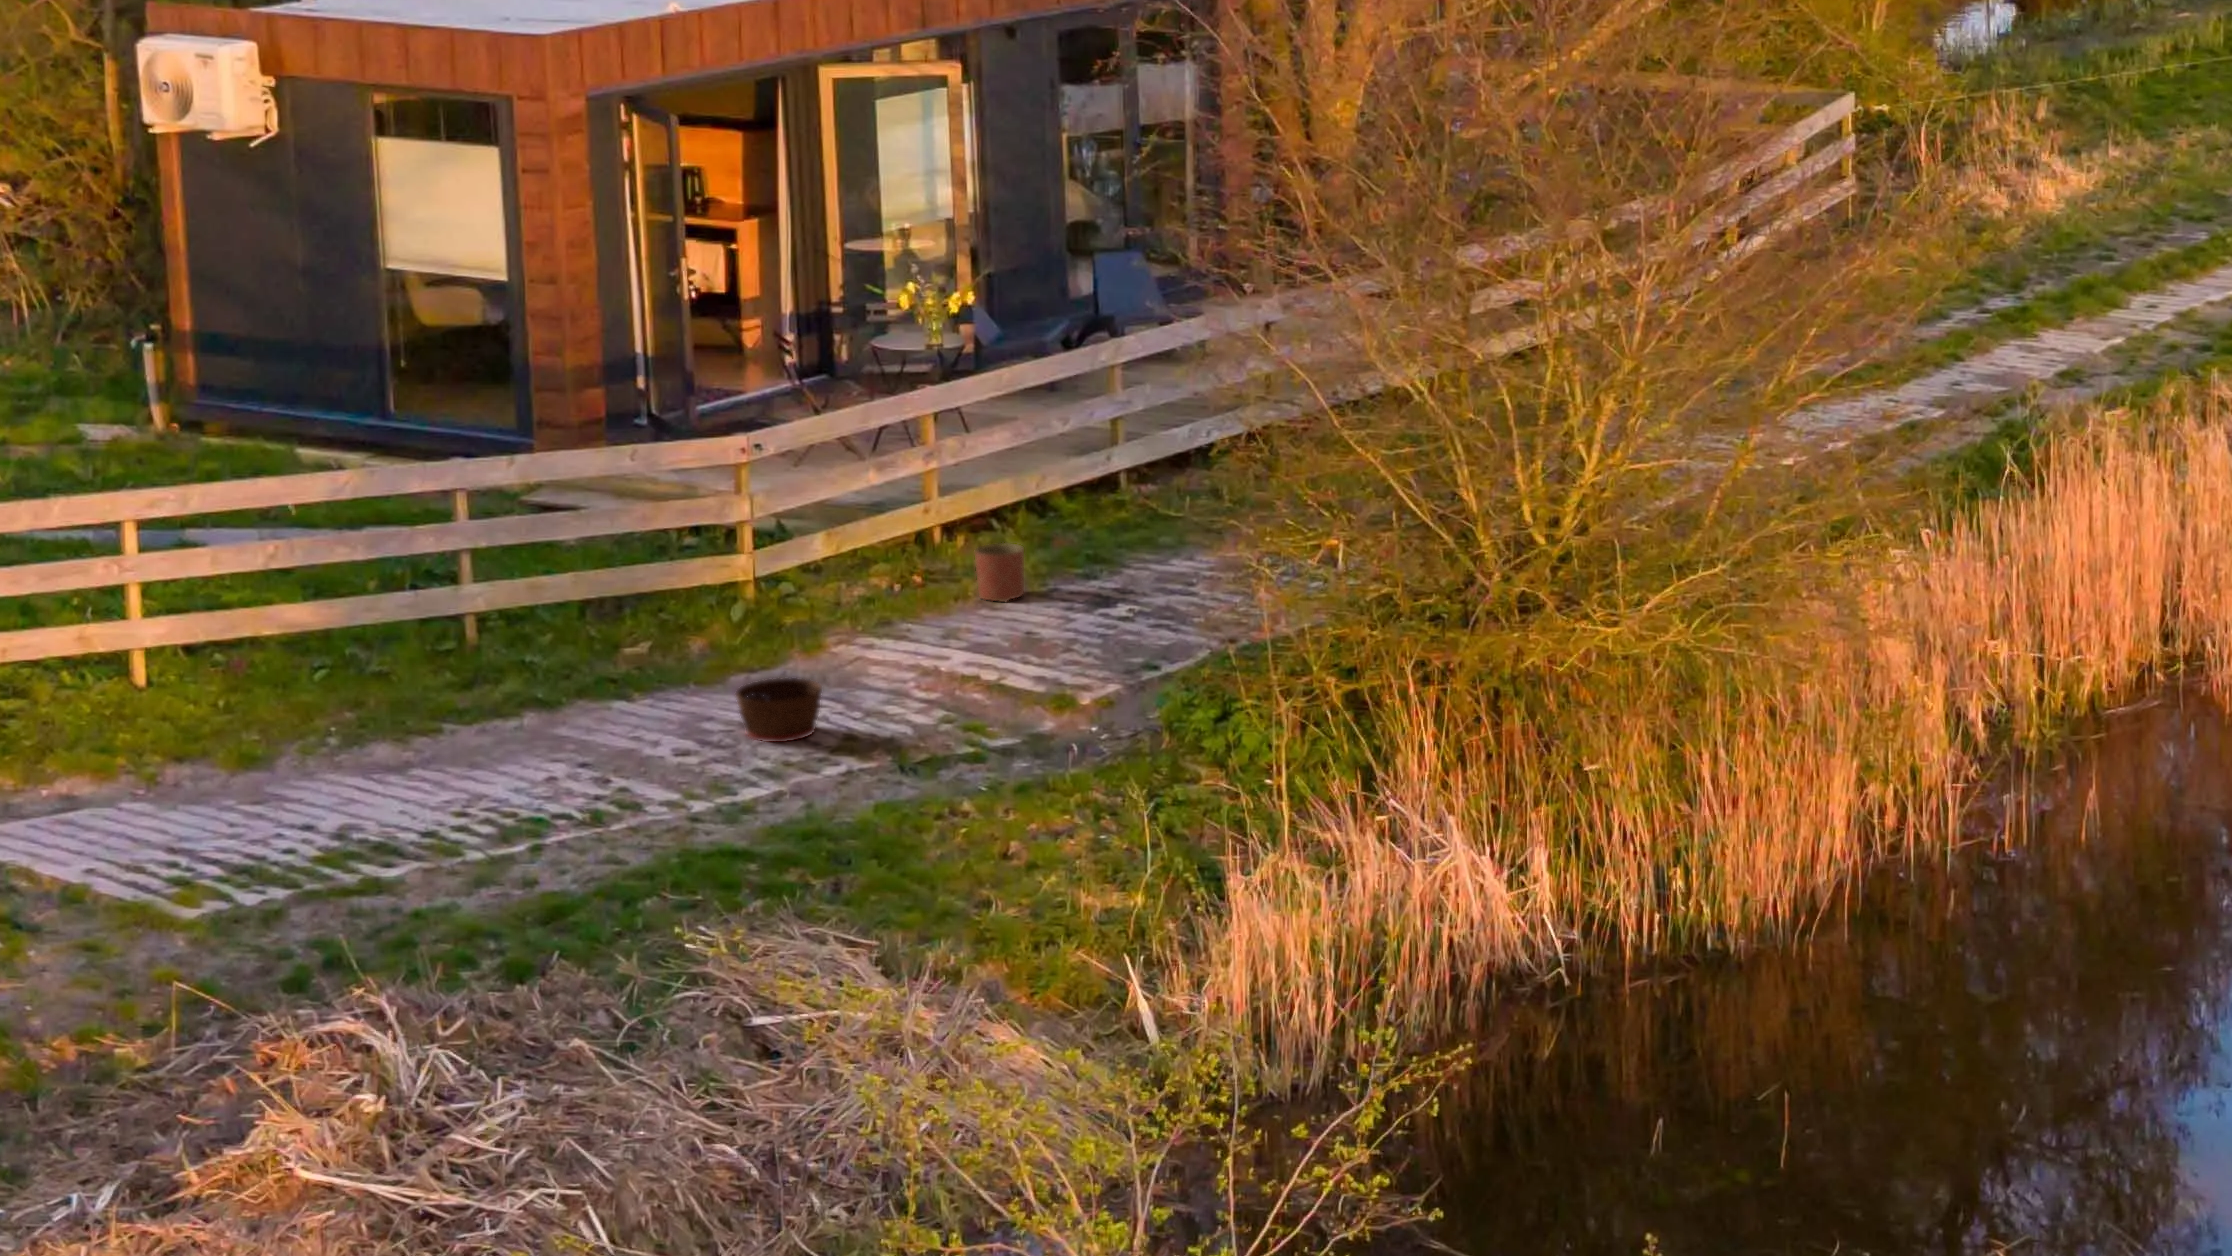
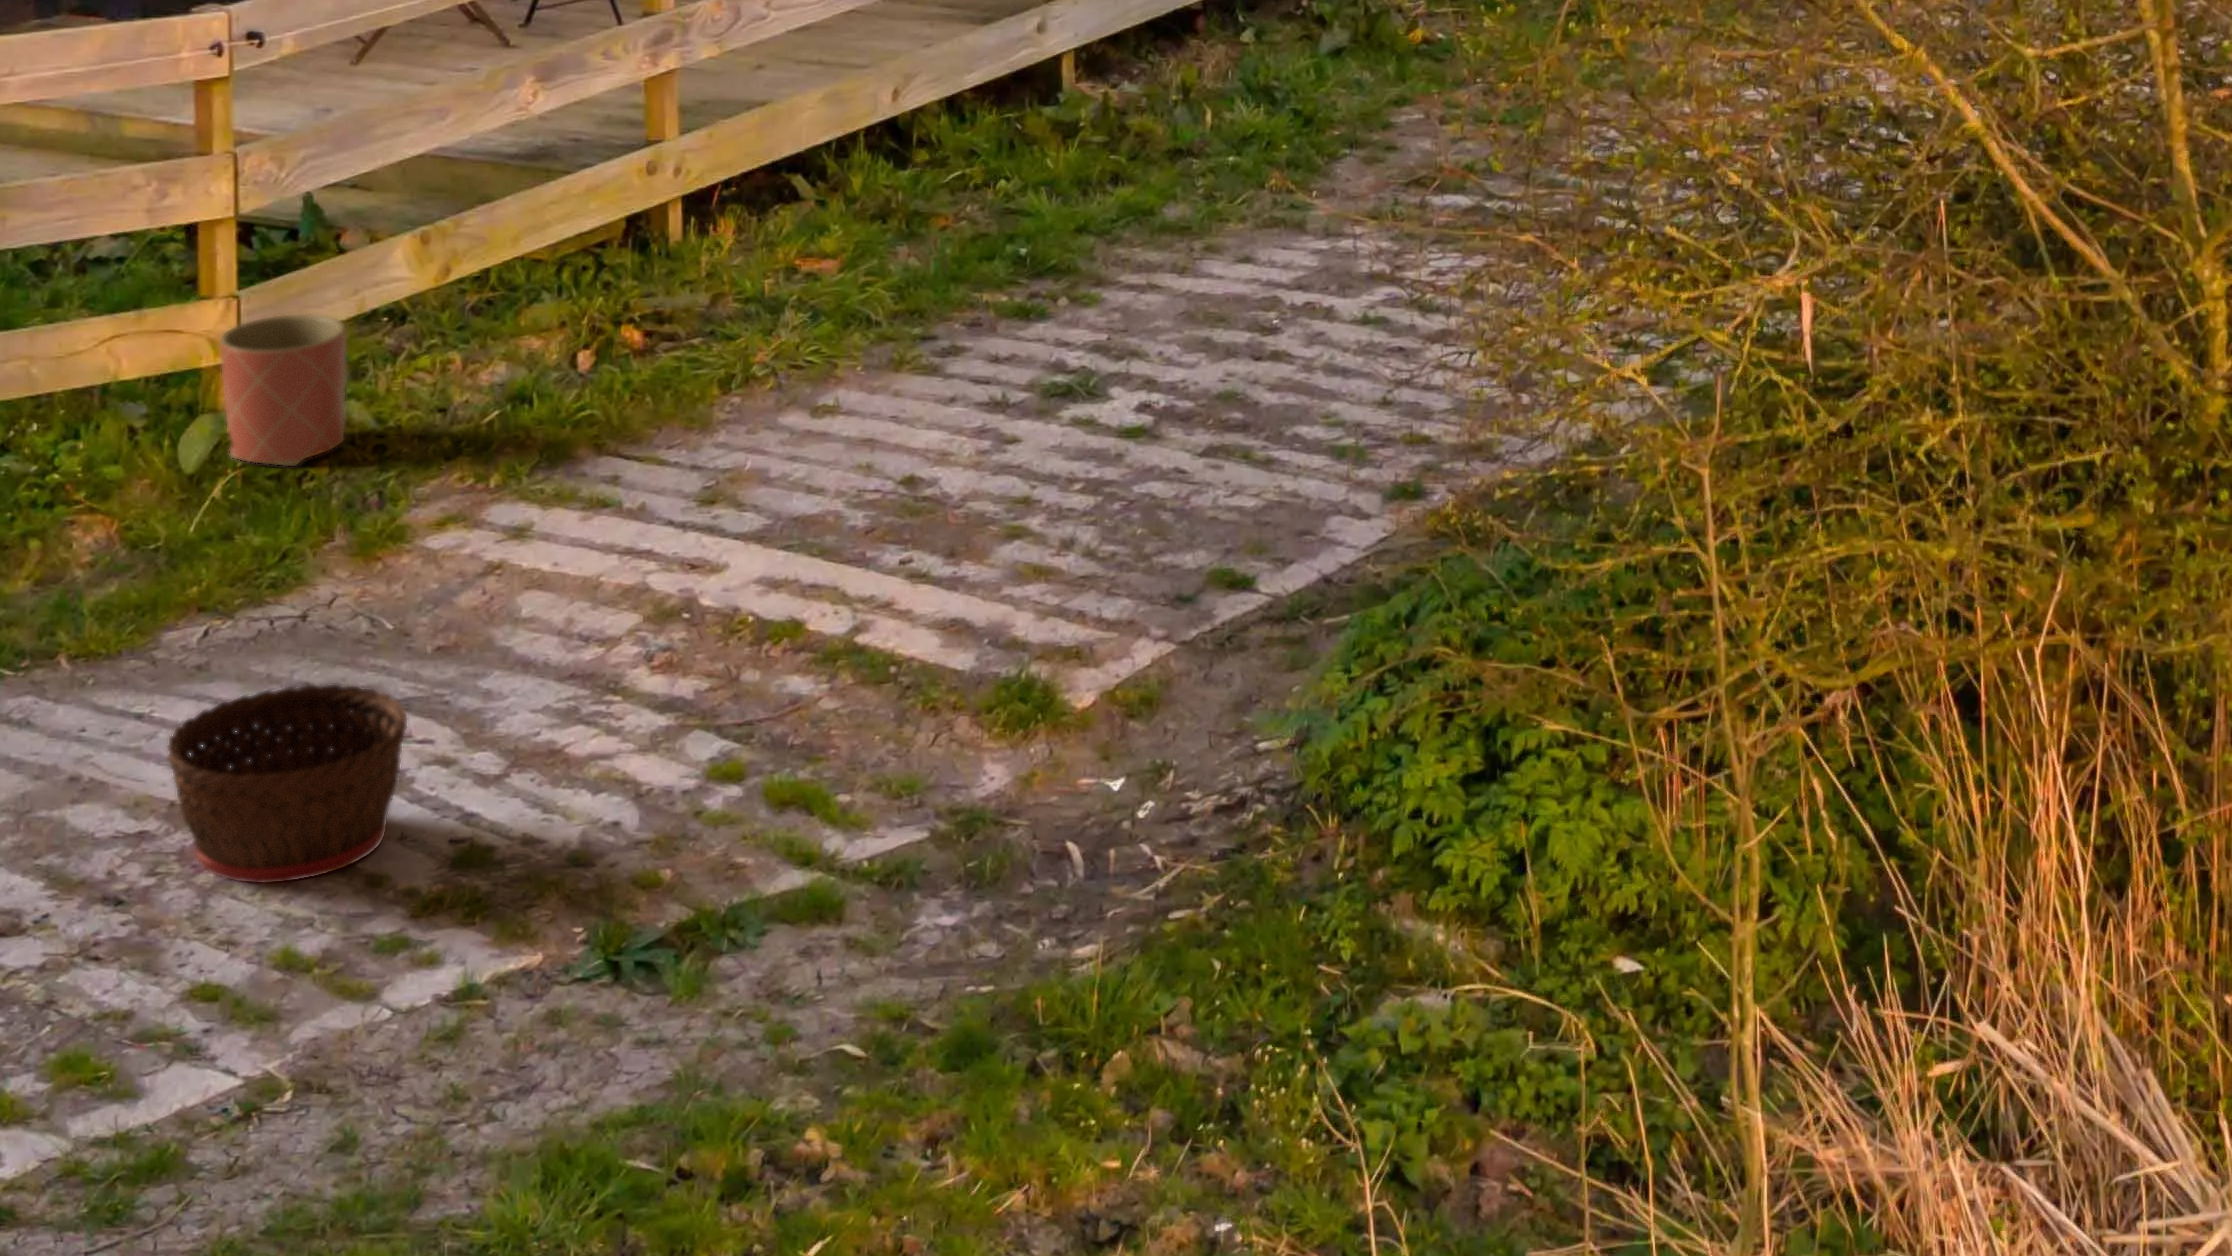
planter: present [975,543,1024,602] -> present [220,314,346,466]

